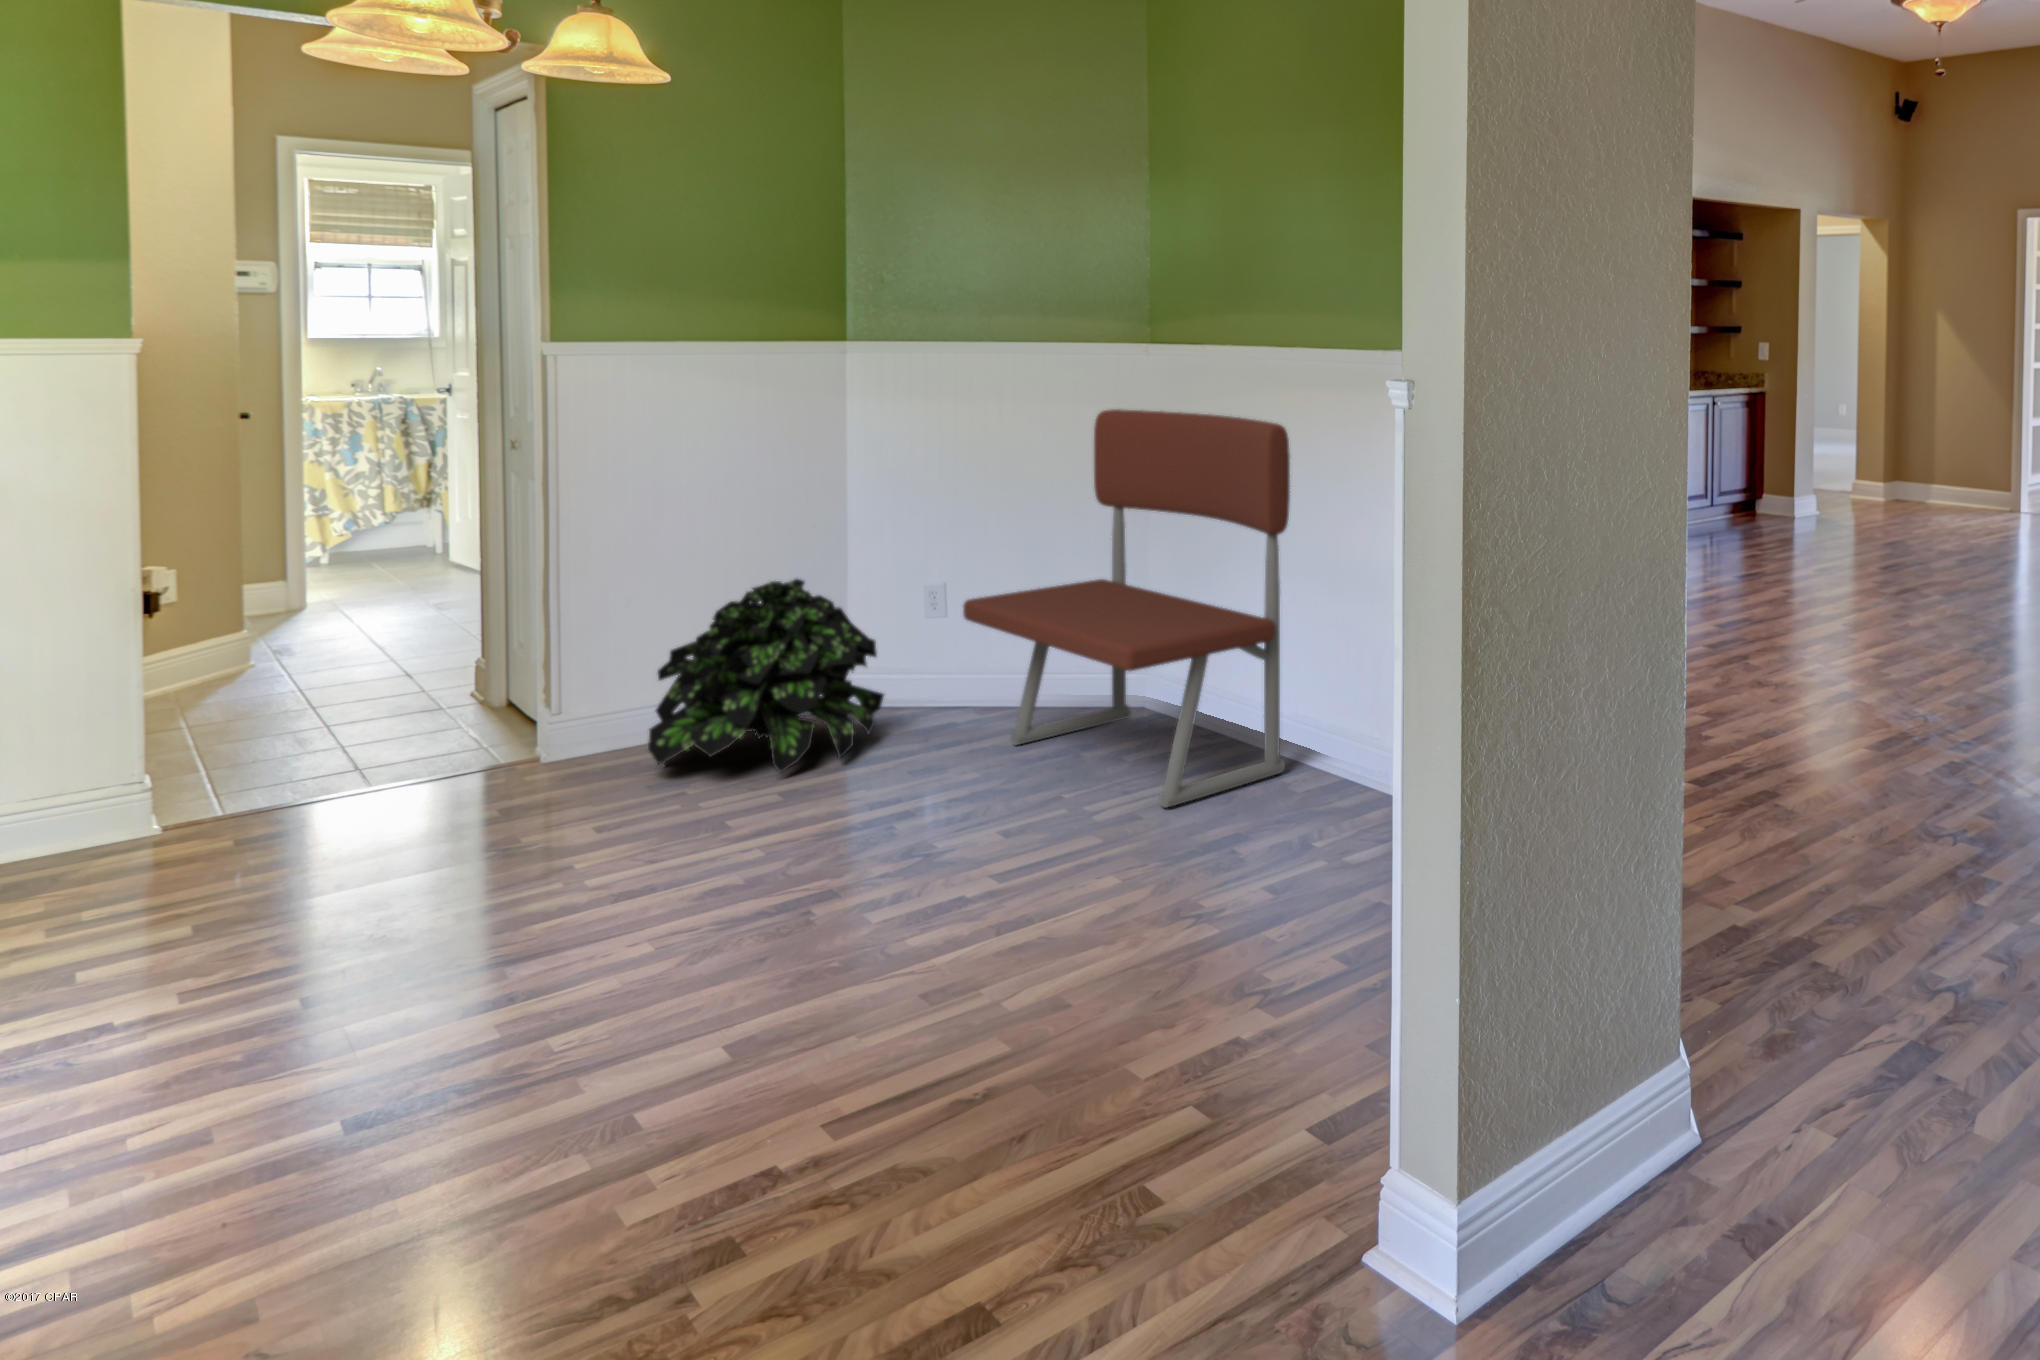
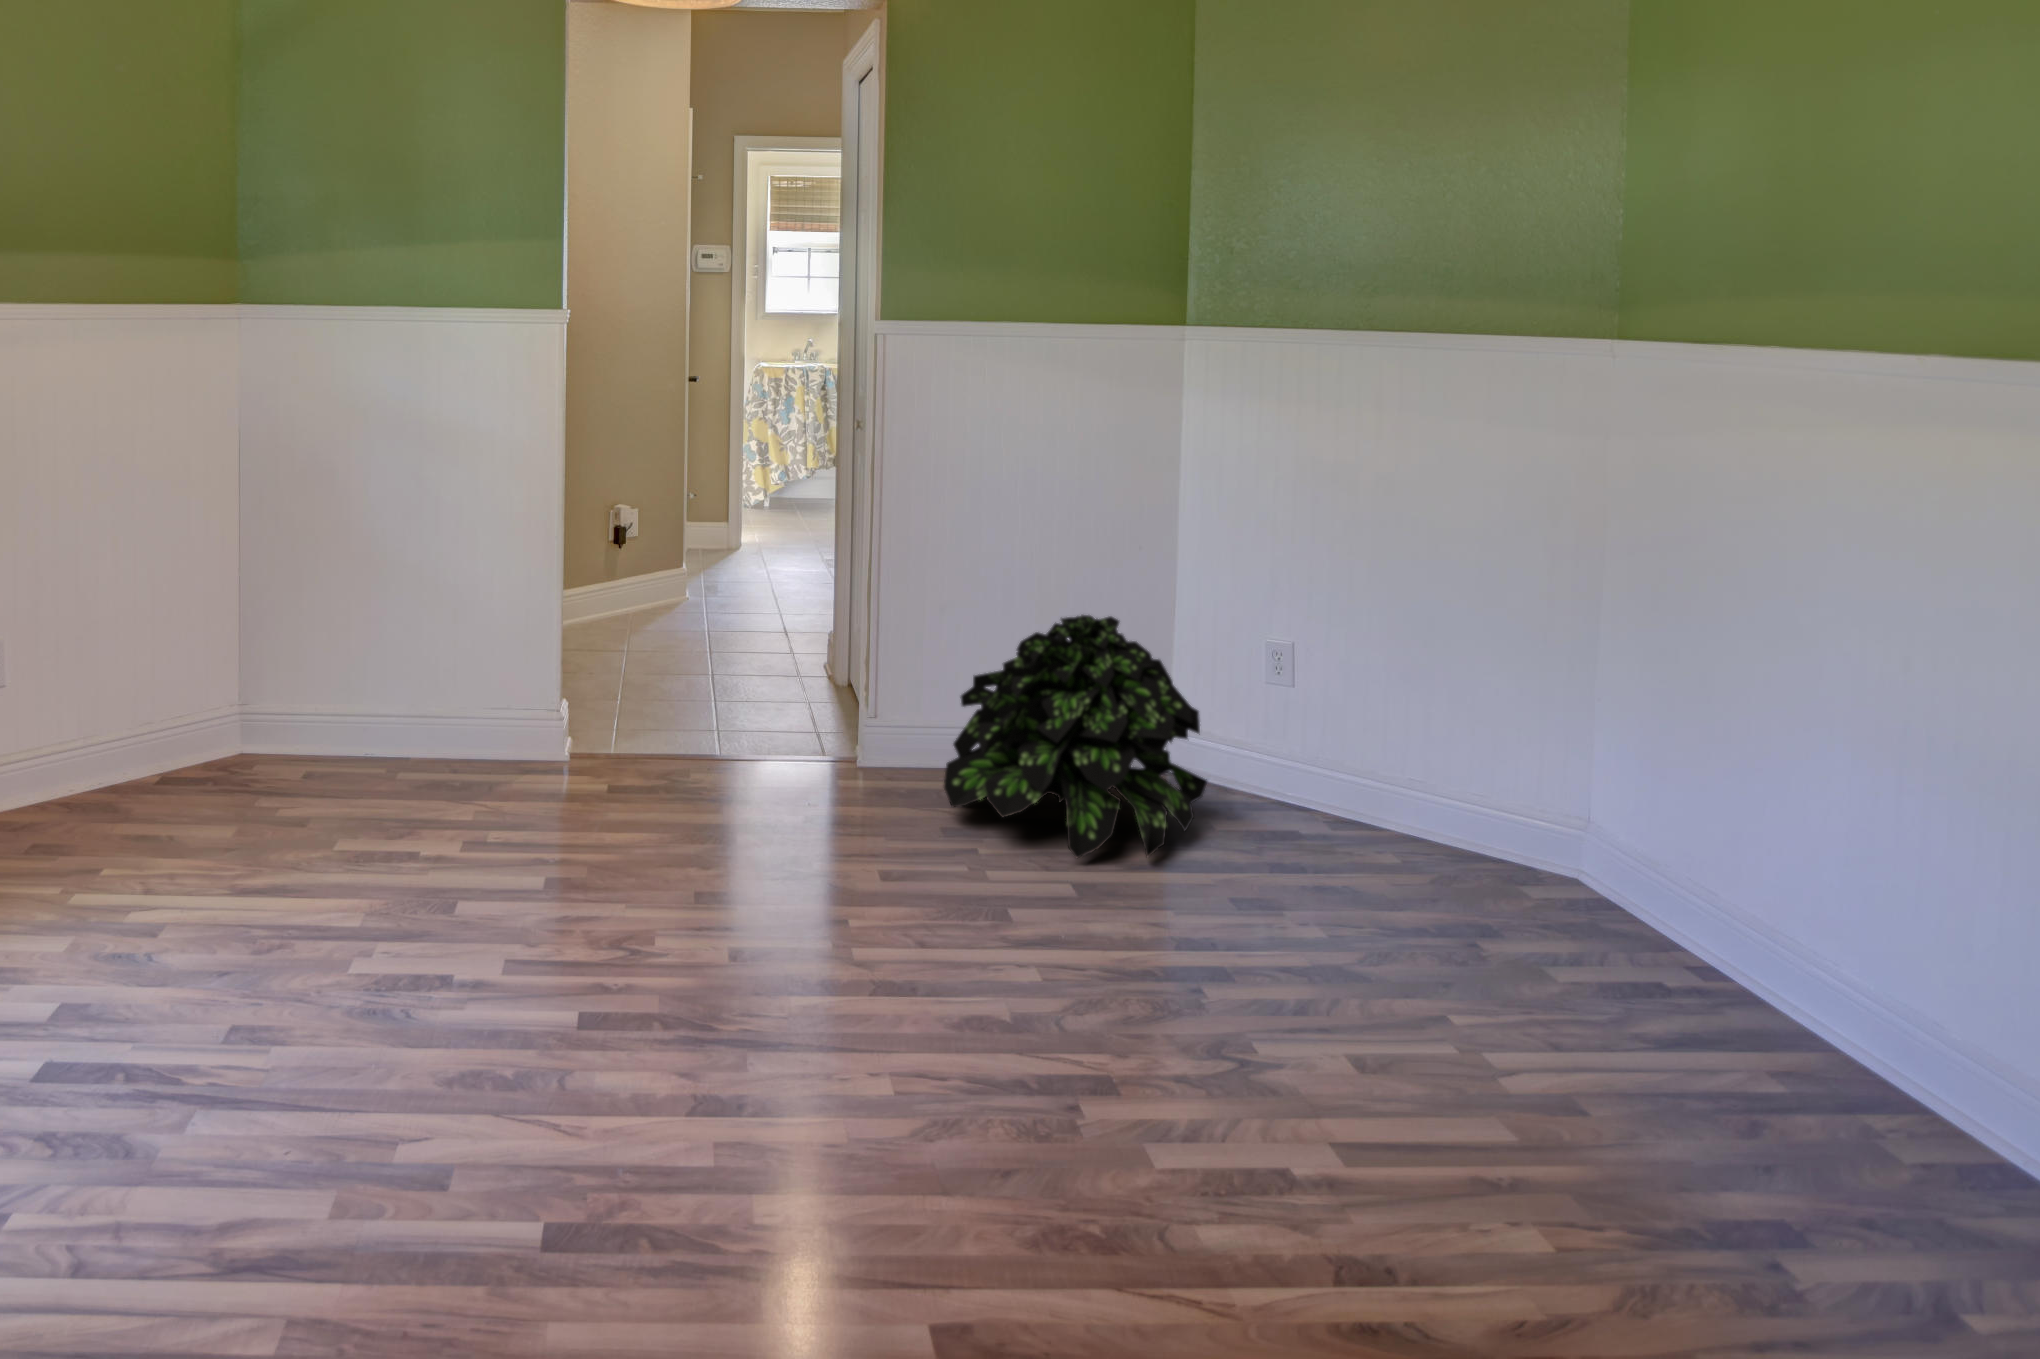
bench: present [963,409,1290,808] -> none [1315,441,1940,1127]

